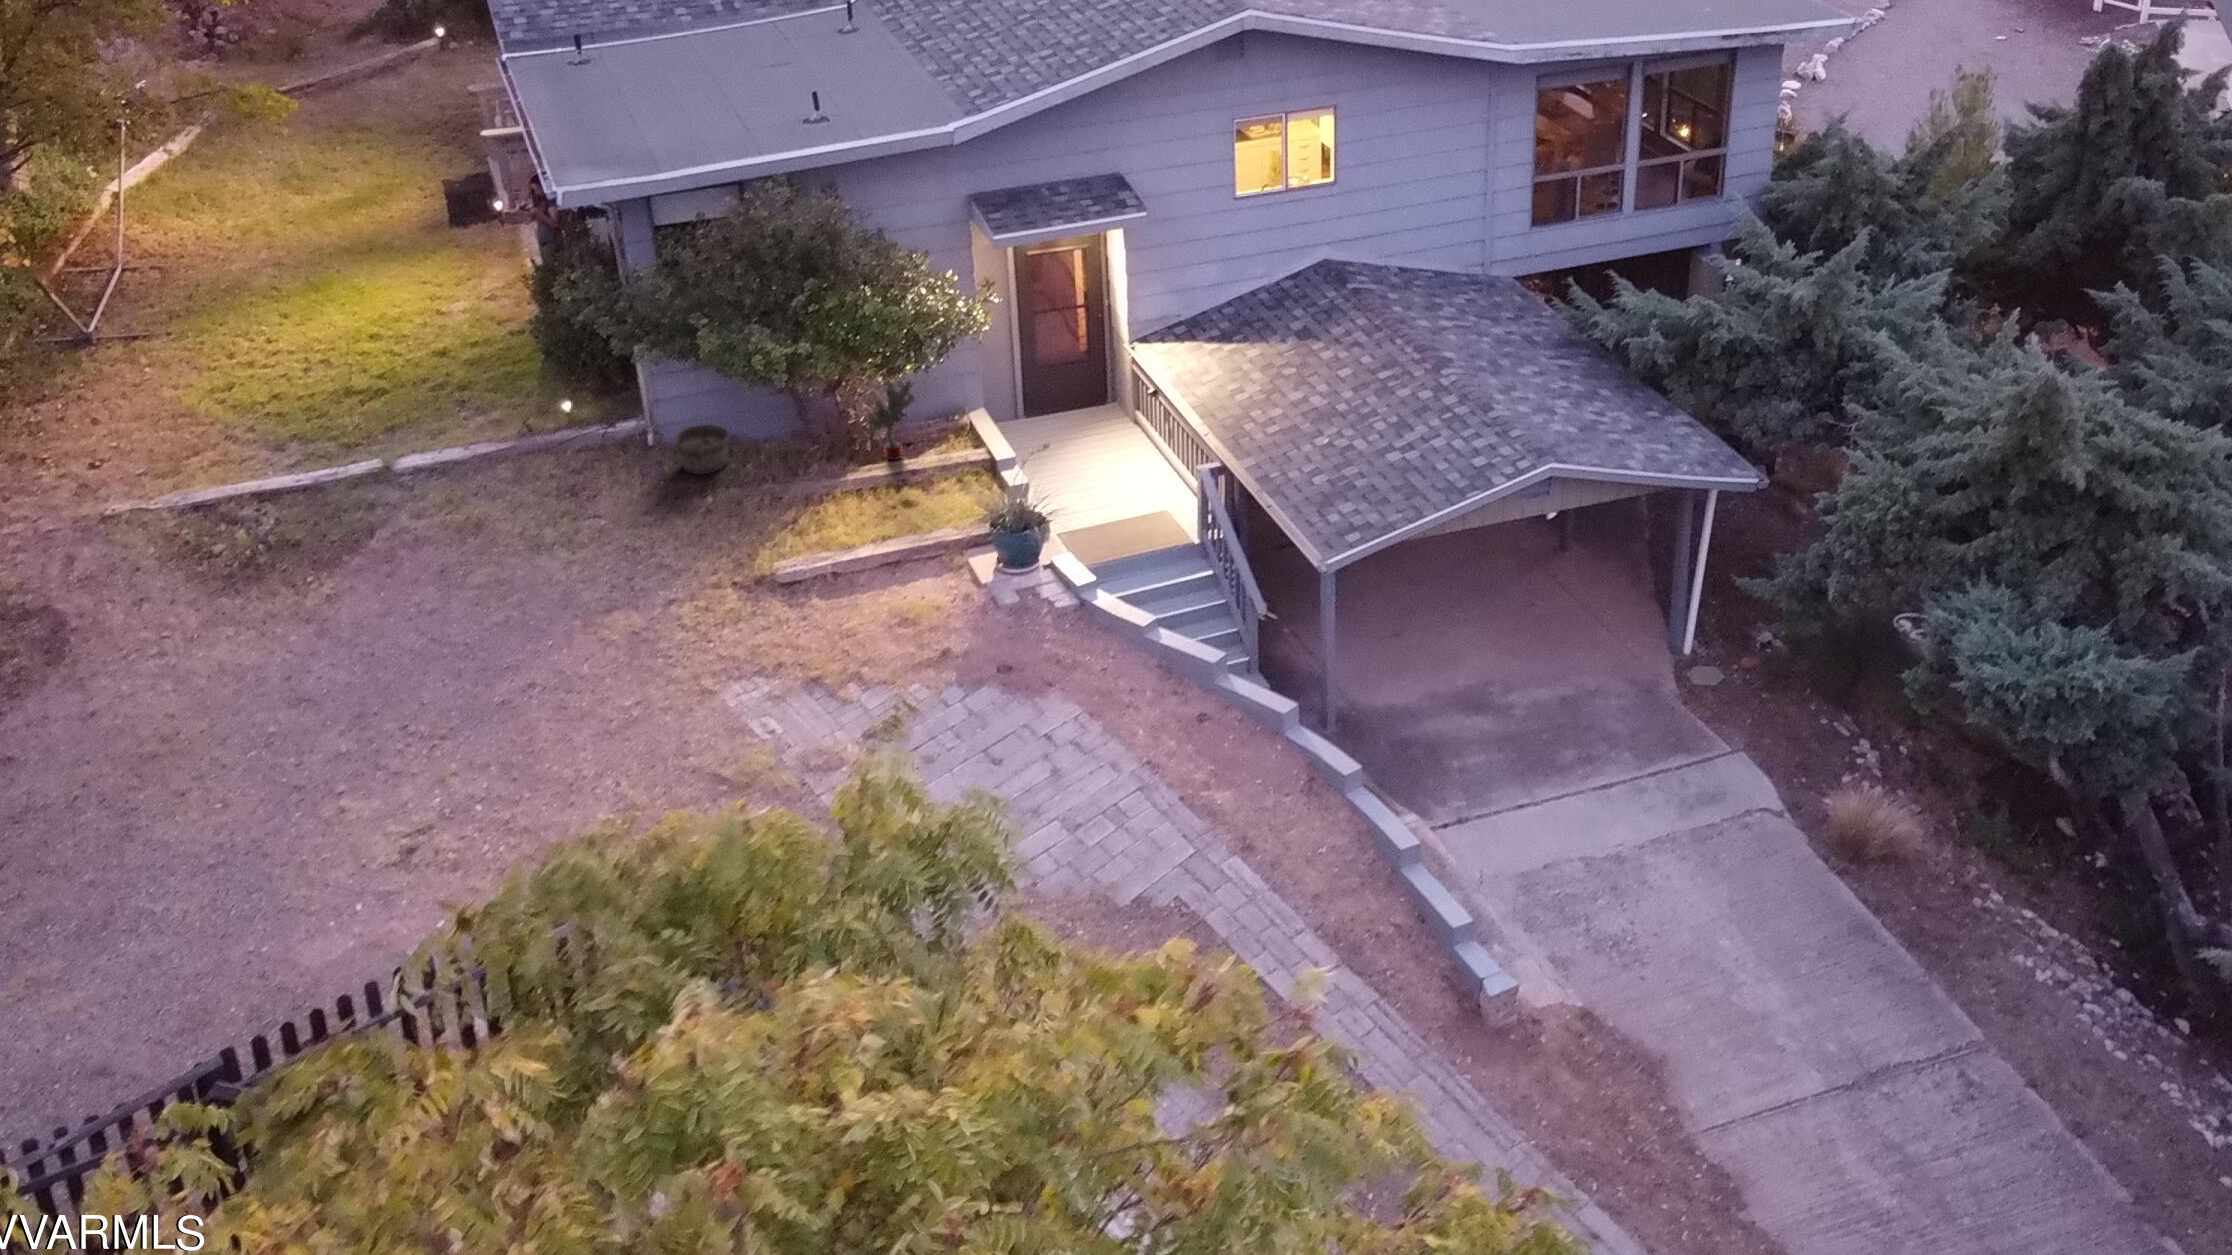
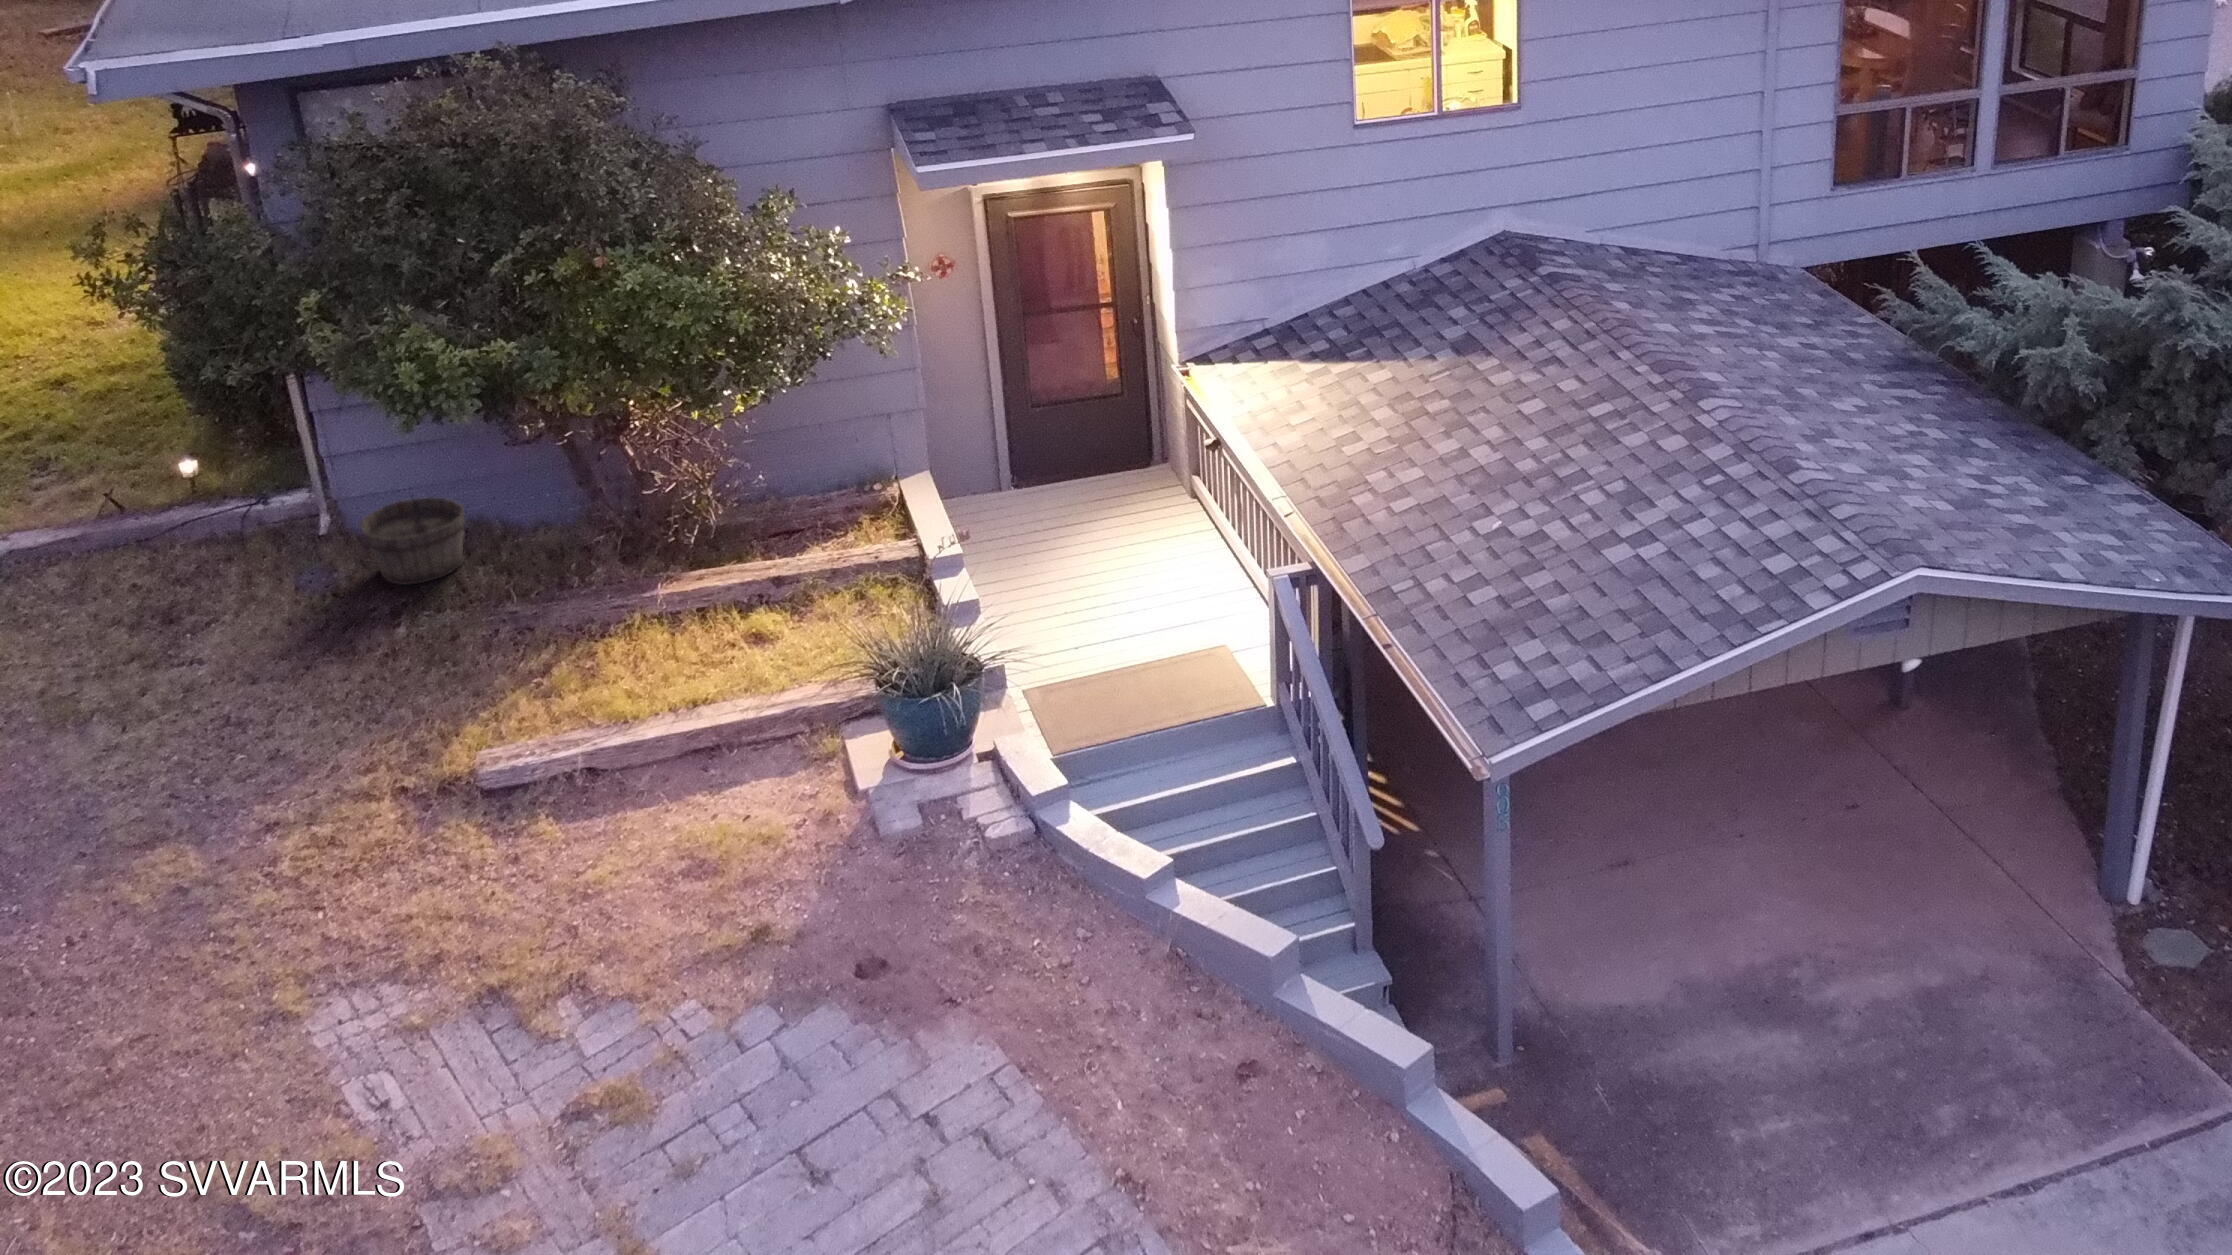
potted tree: present [864,380,915,460] -> none [694,414,793,559]

